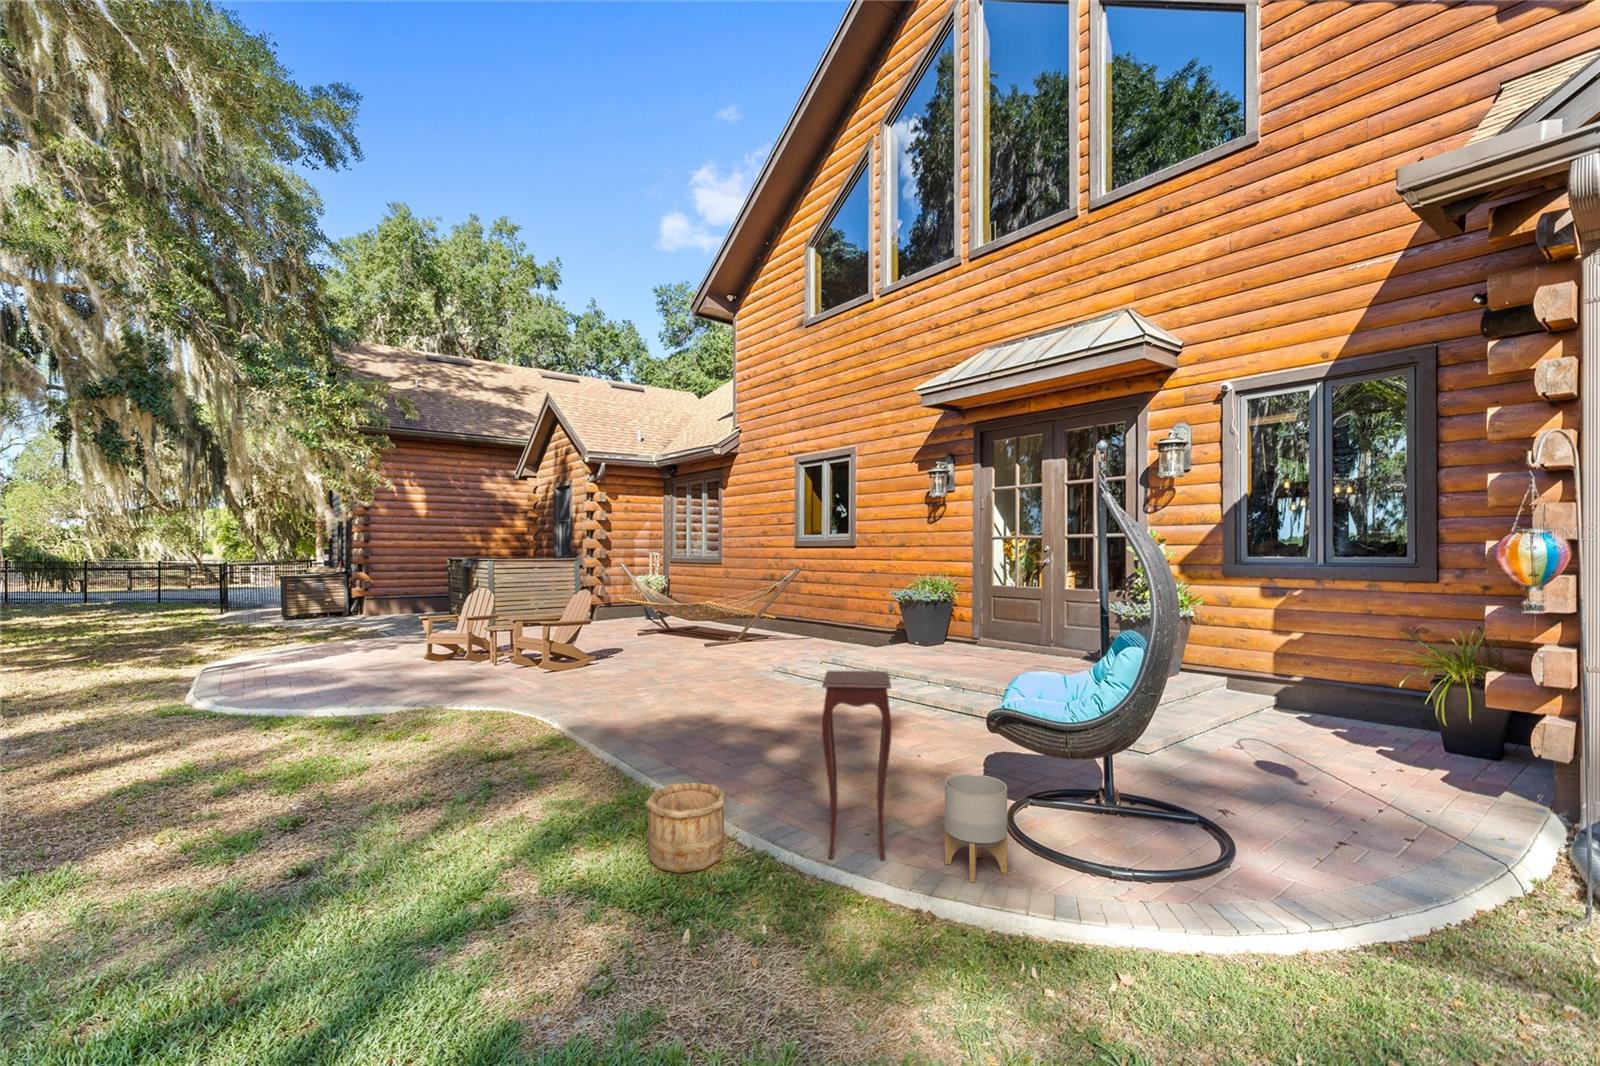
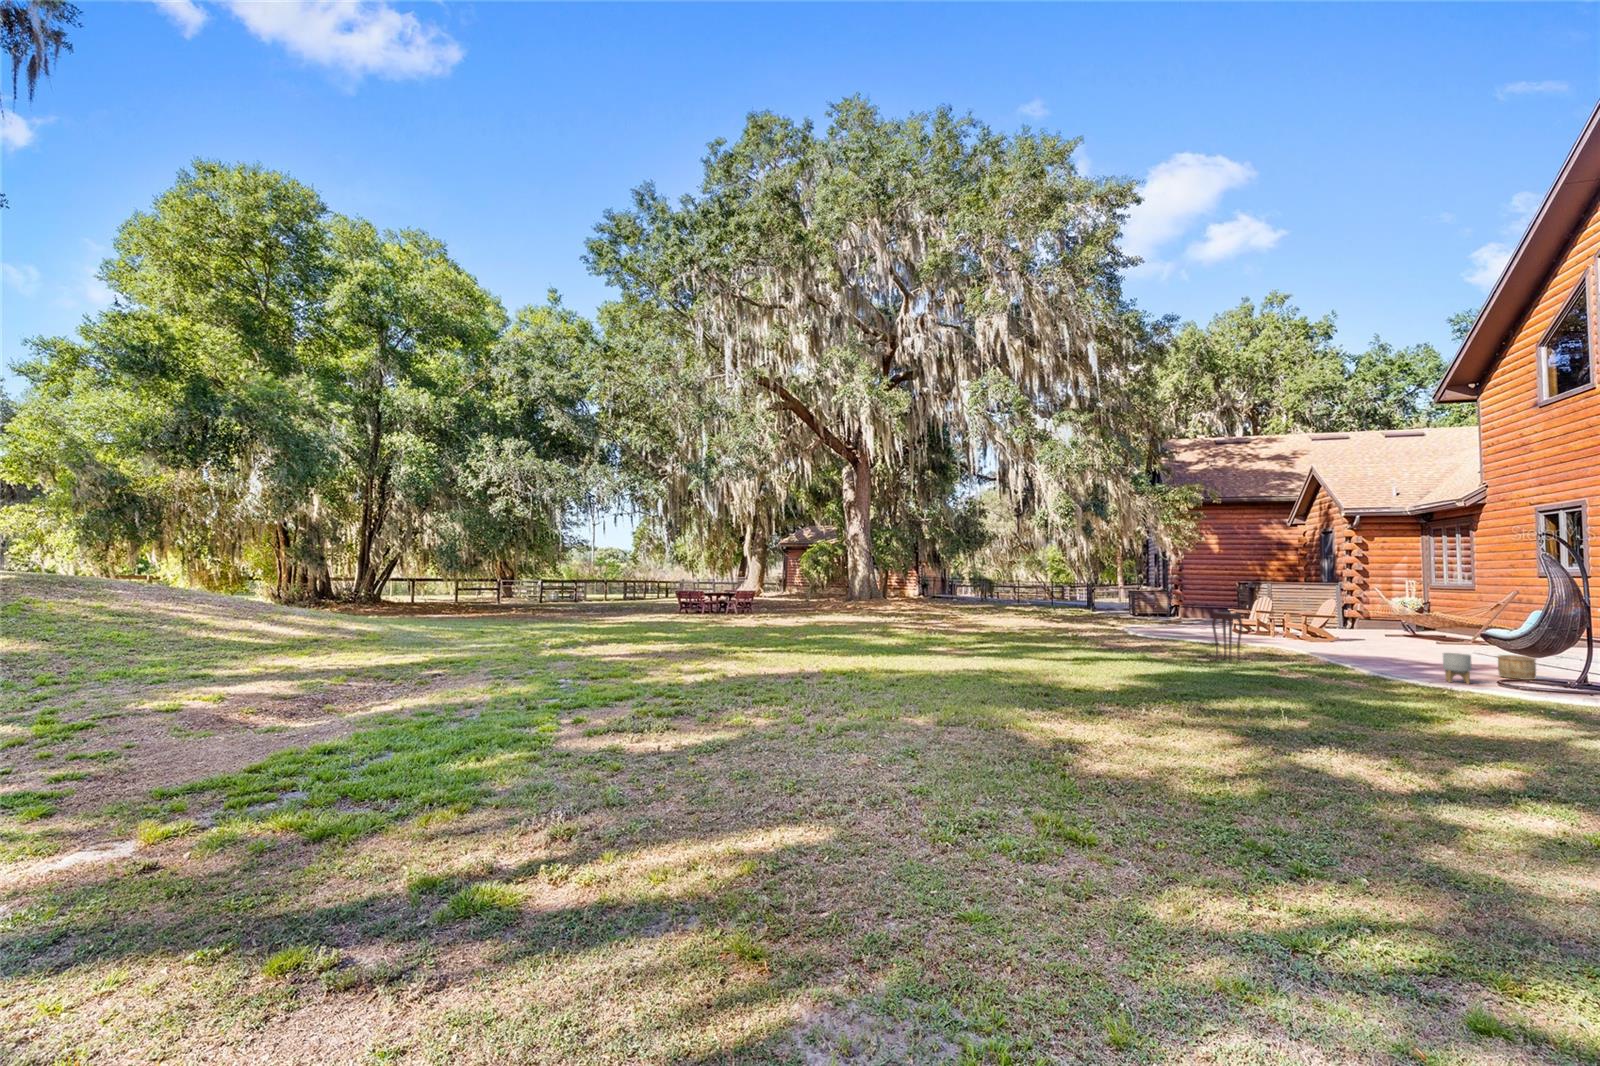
side table: present [822,670,891,861] -> present [1212,612,1243,662]
wooden bucket: present [646,783,726,873] -> present [1497,655,1536,680]

